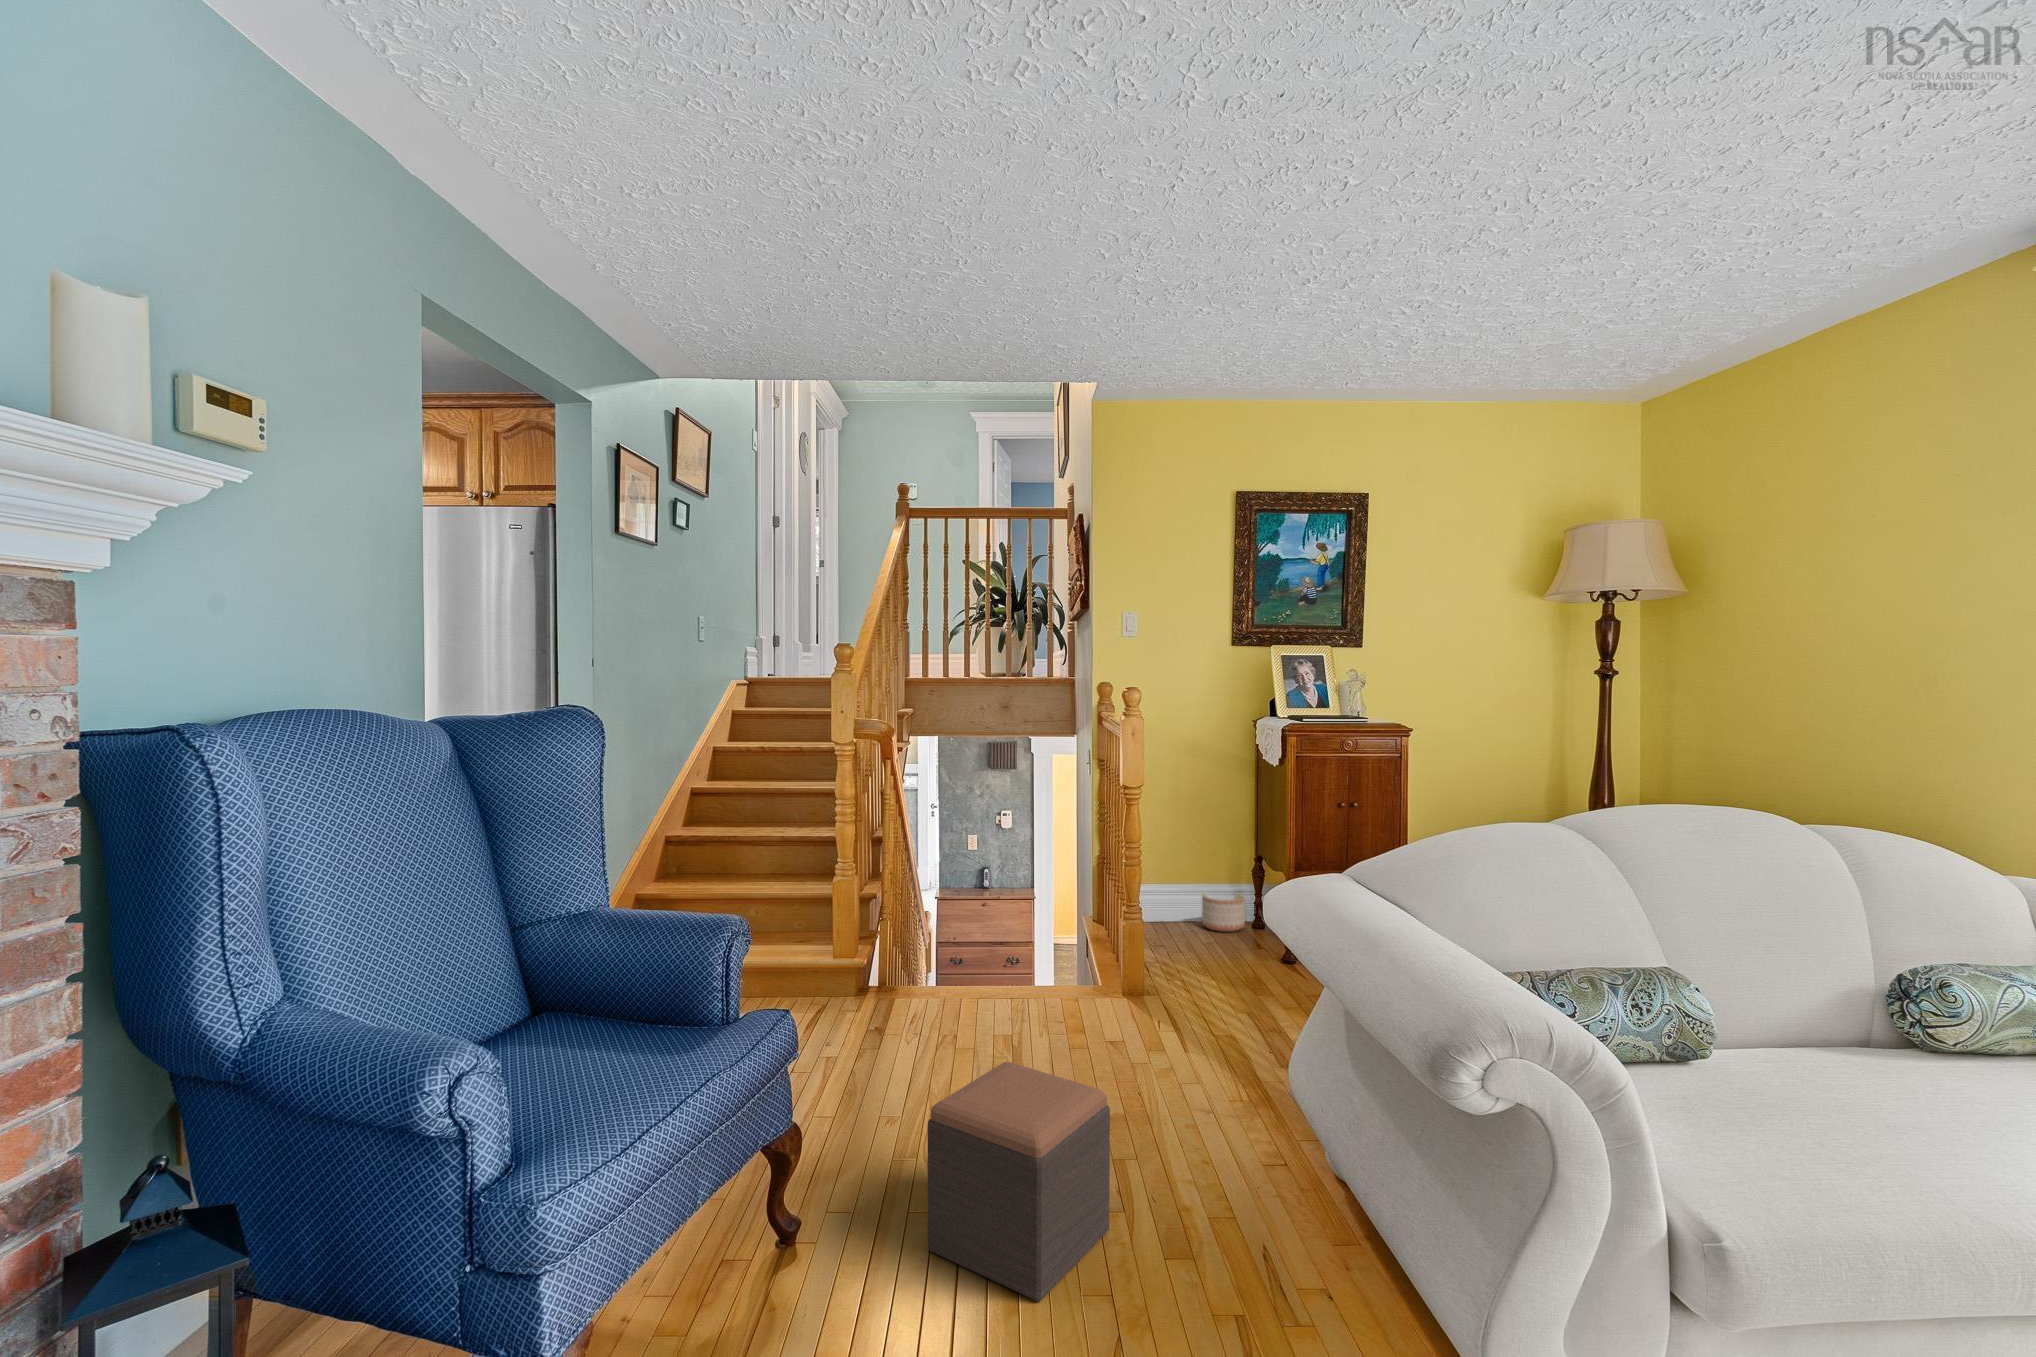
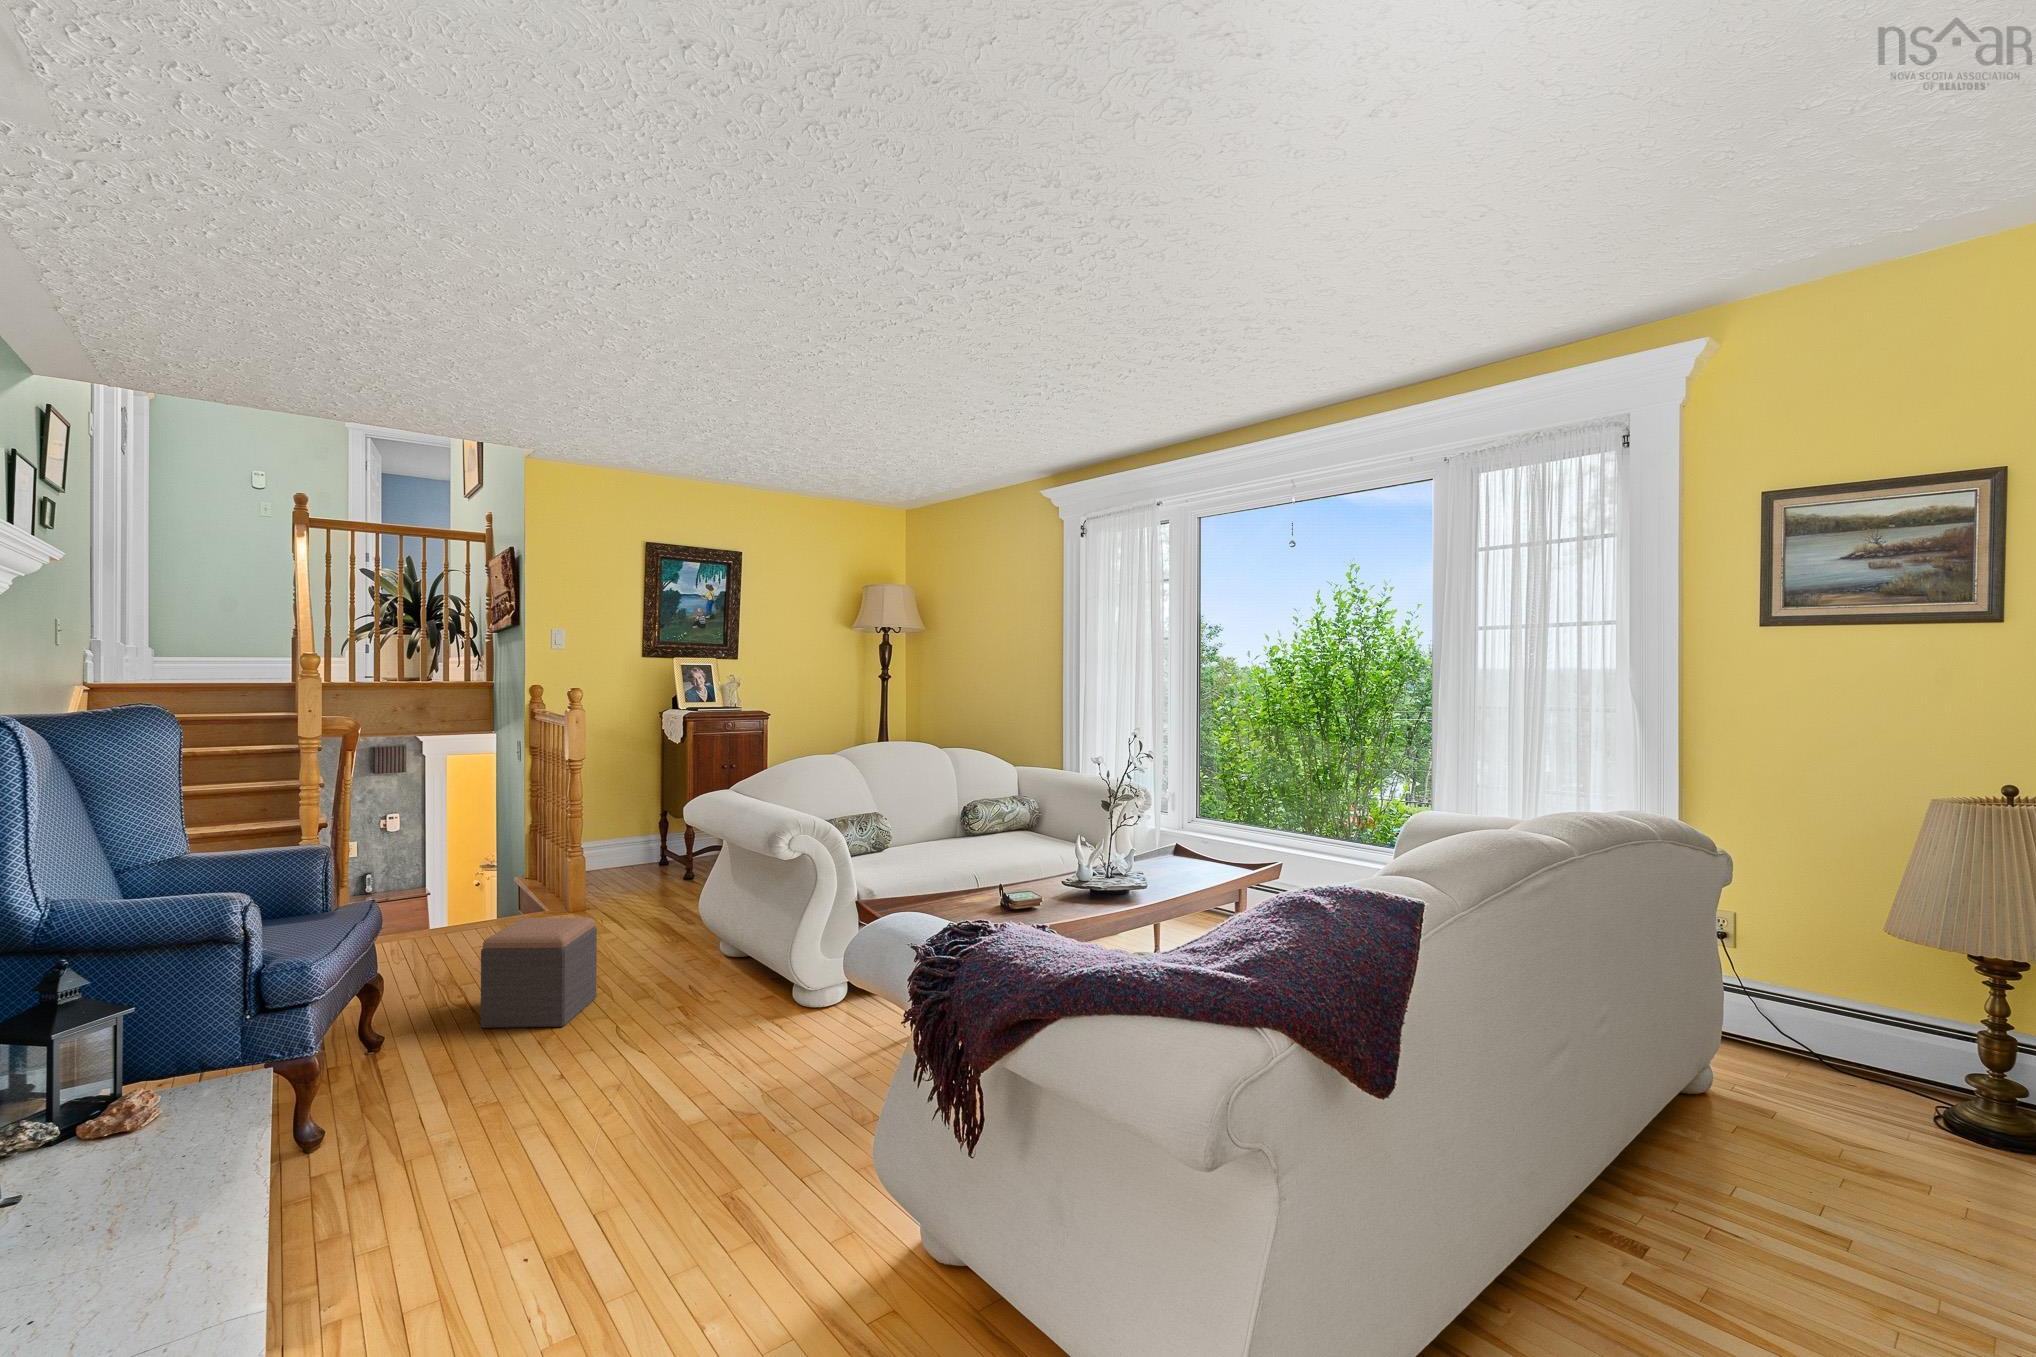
planter: present [1202,892,1245,932] -> none [620,840,654,869]

